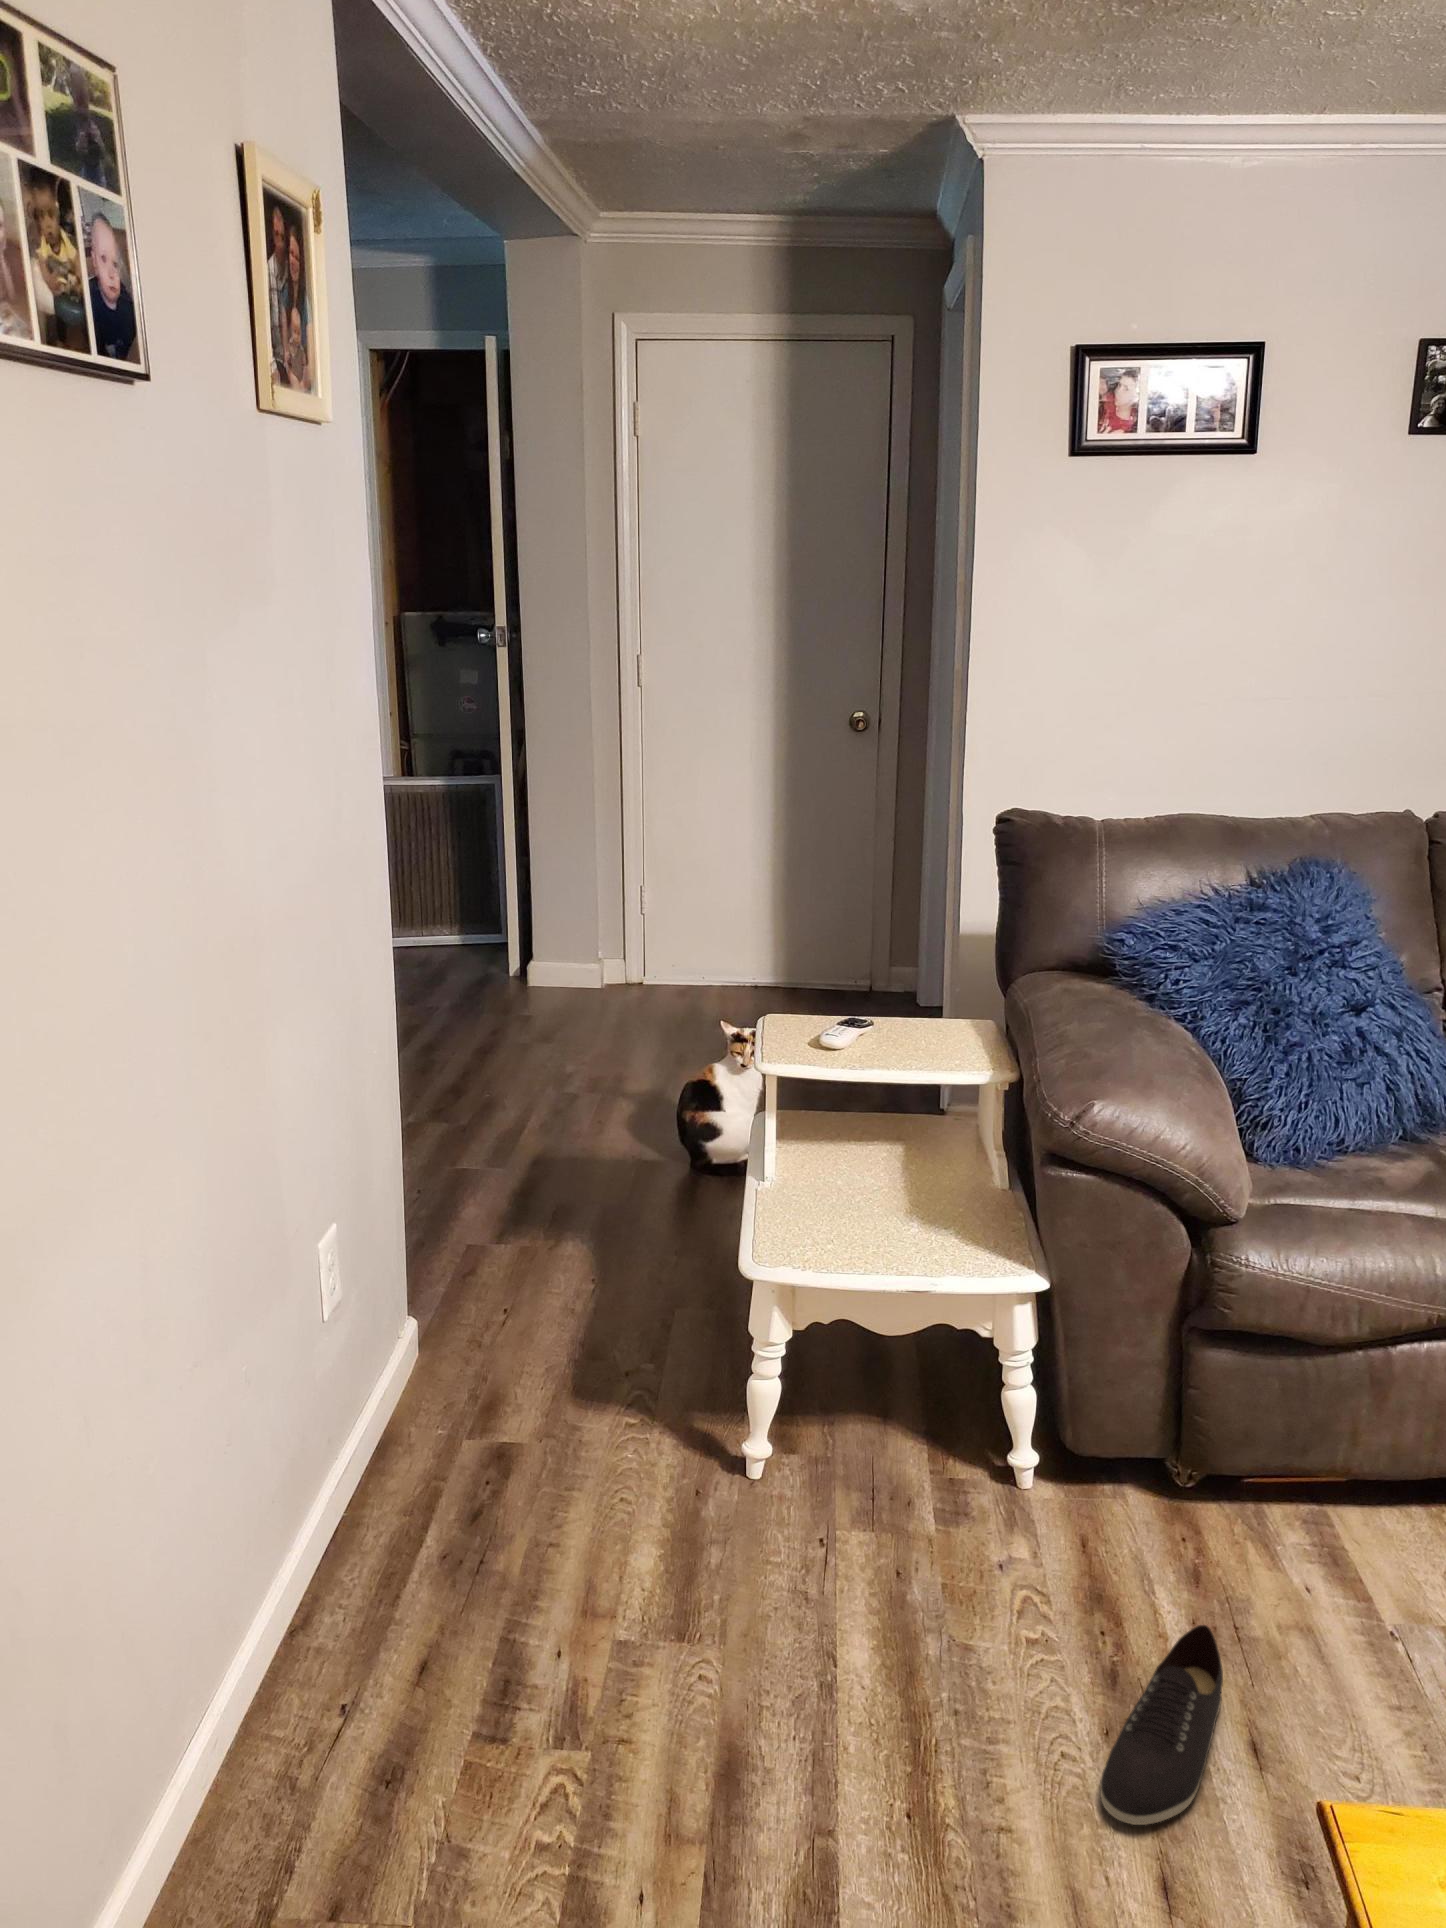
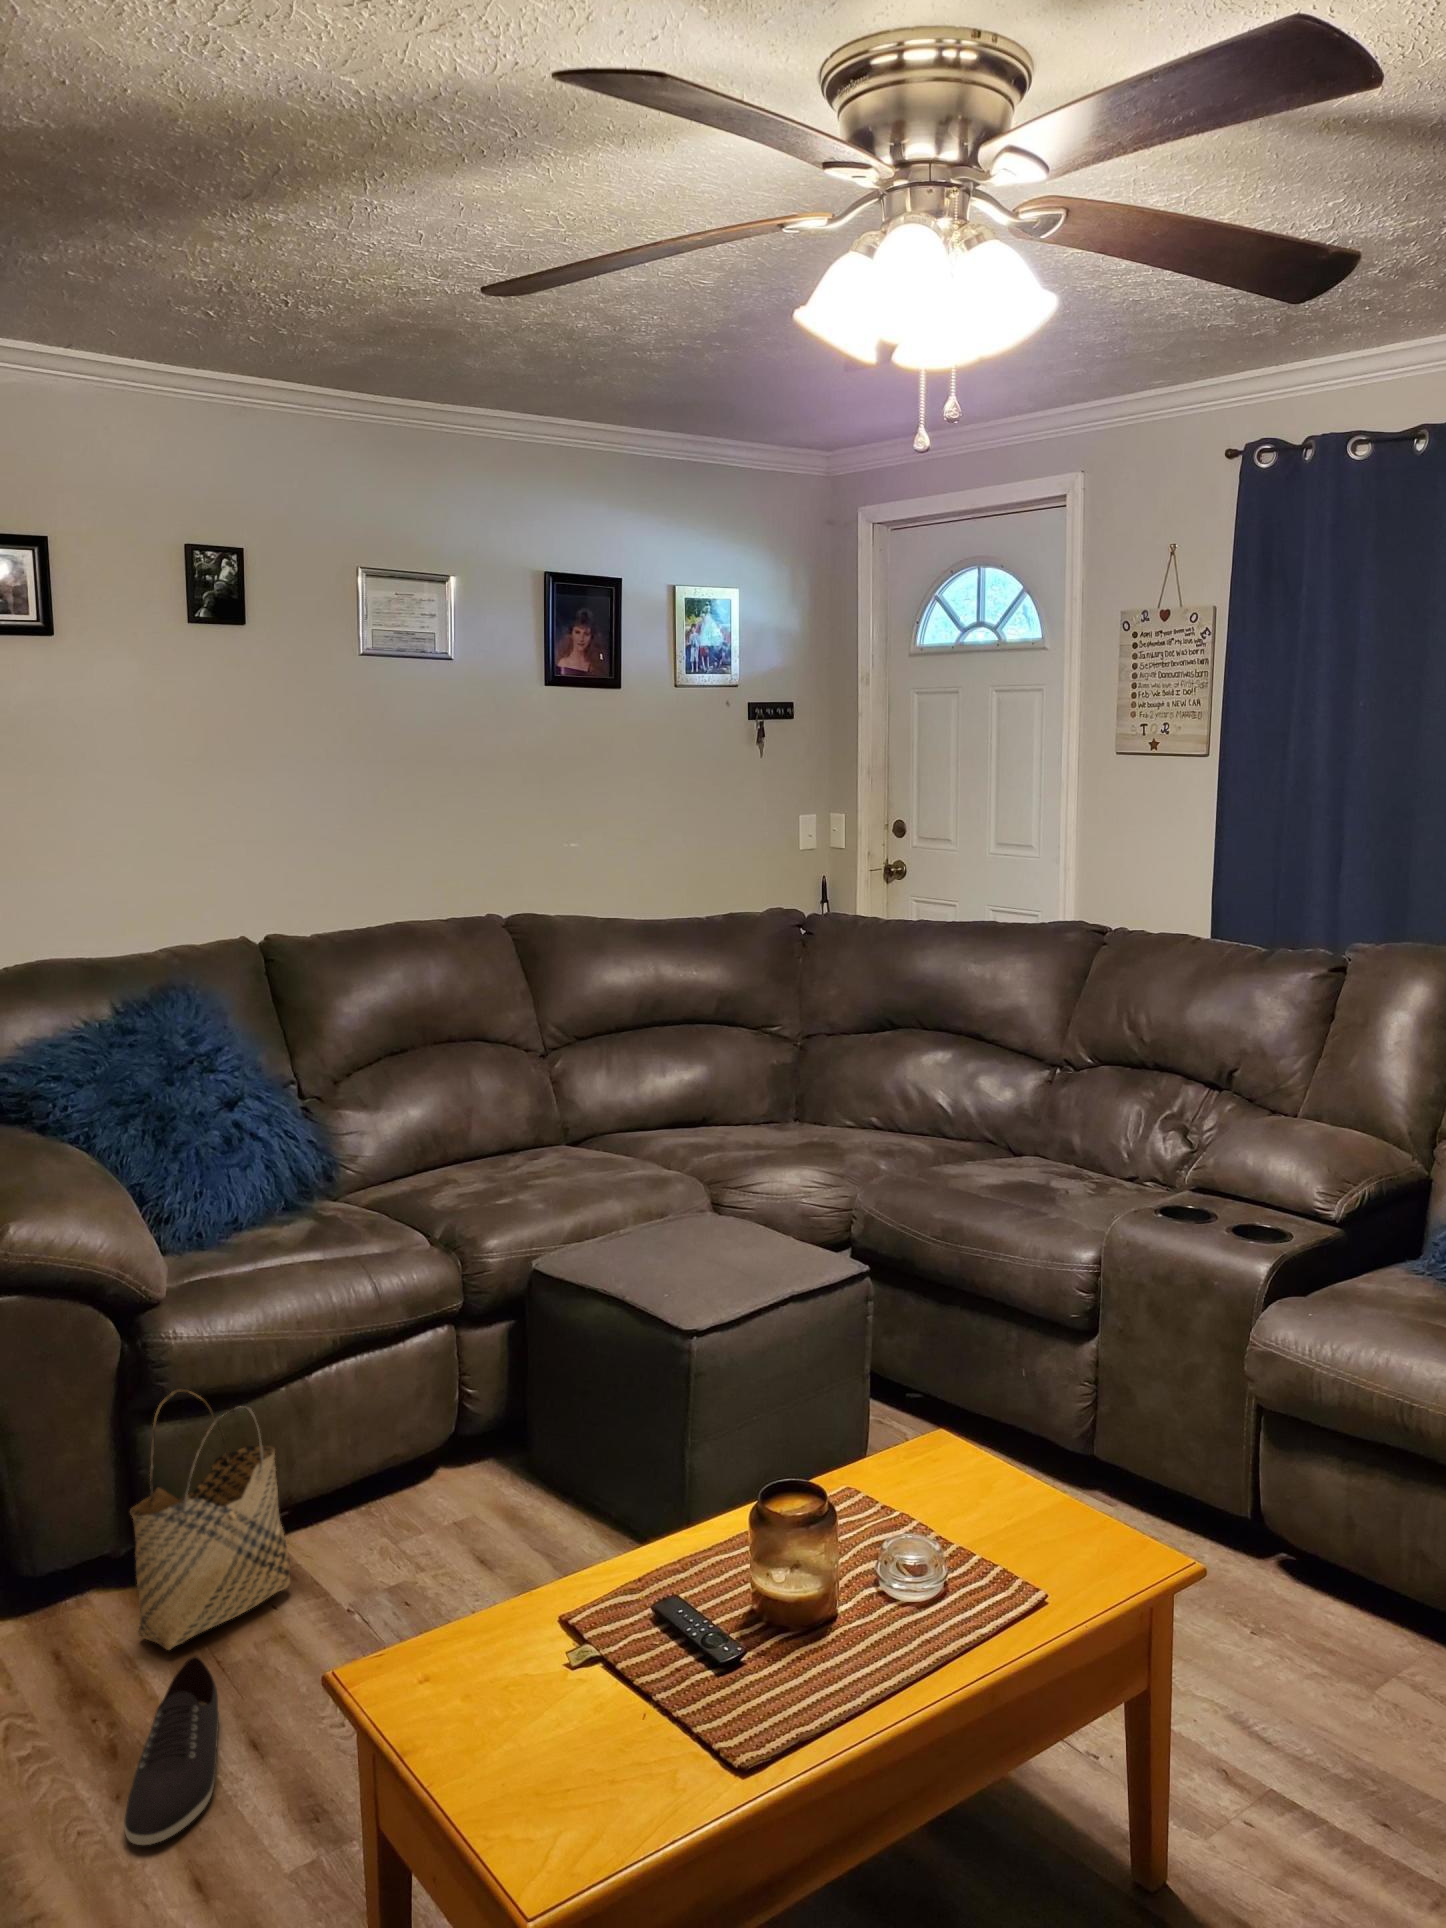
woven basket: none [1161,1322,1338,1590] -> present [130,1389,290,1650]

